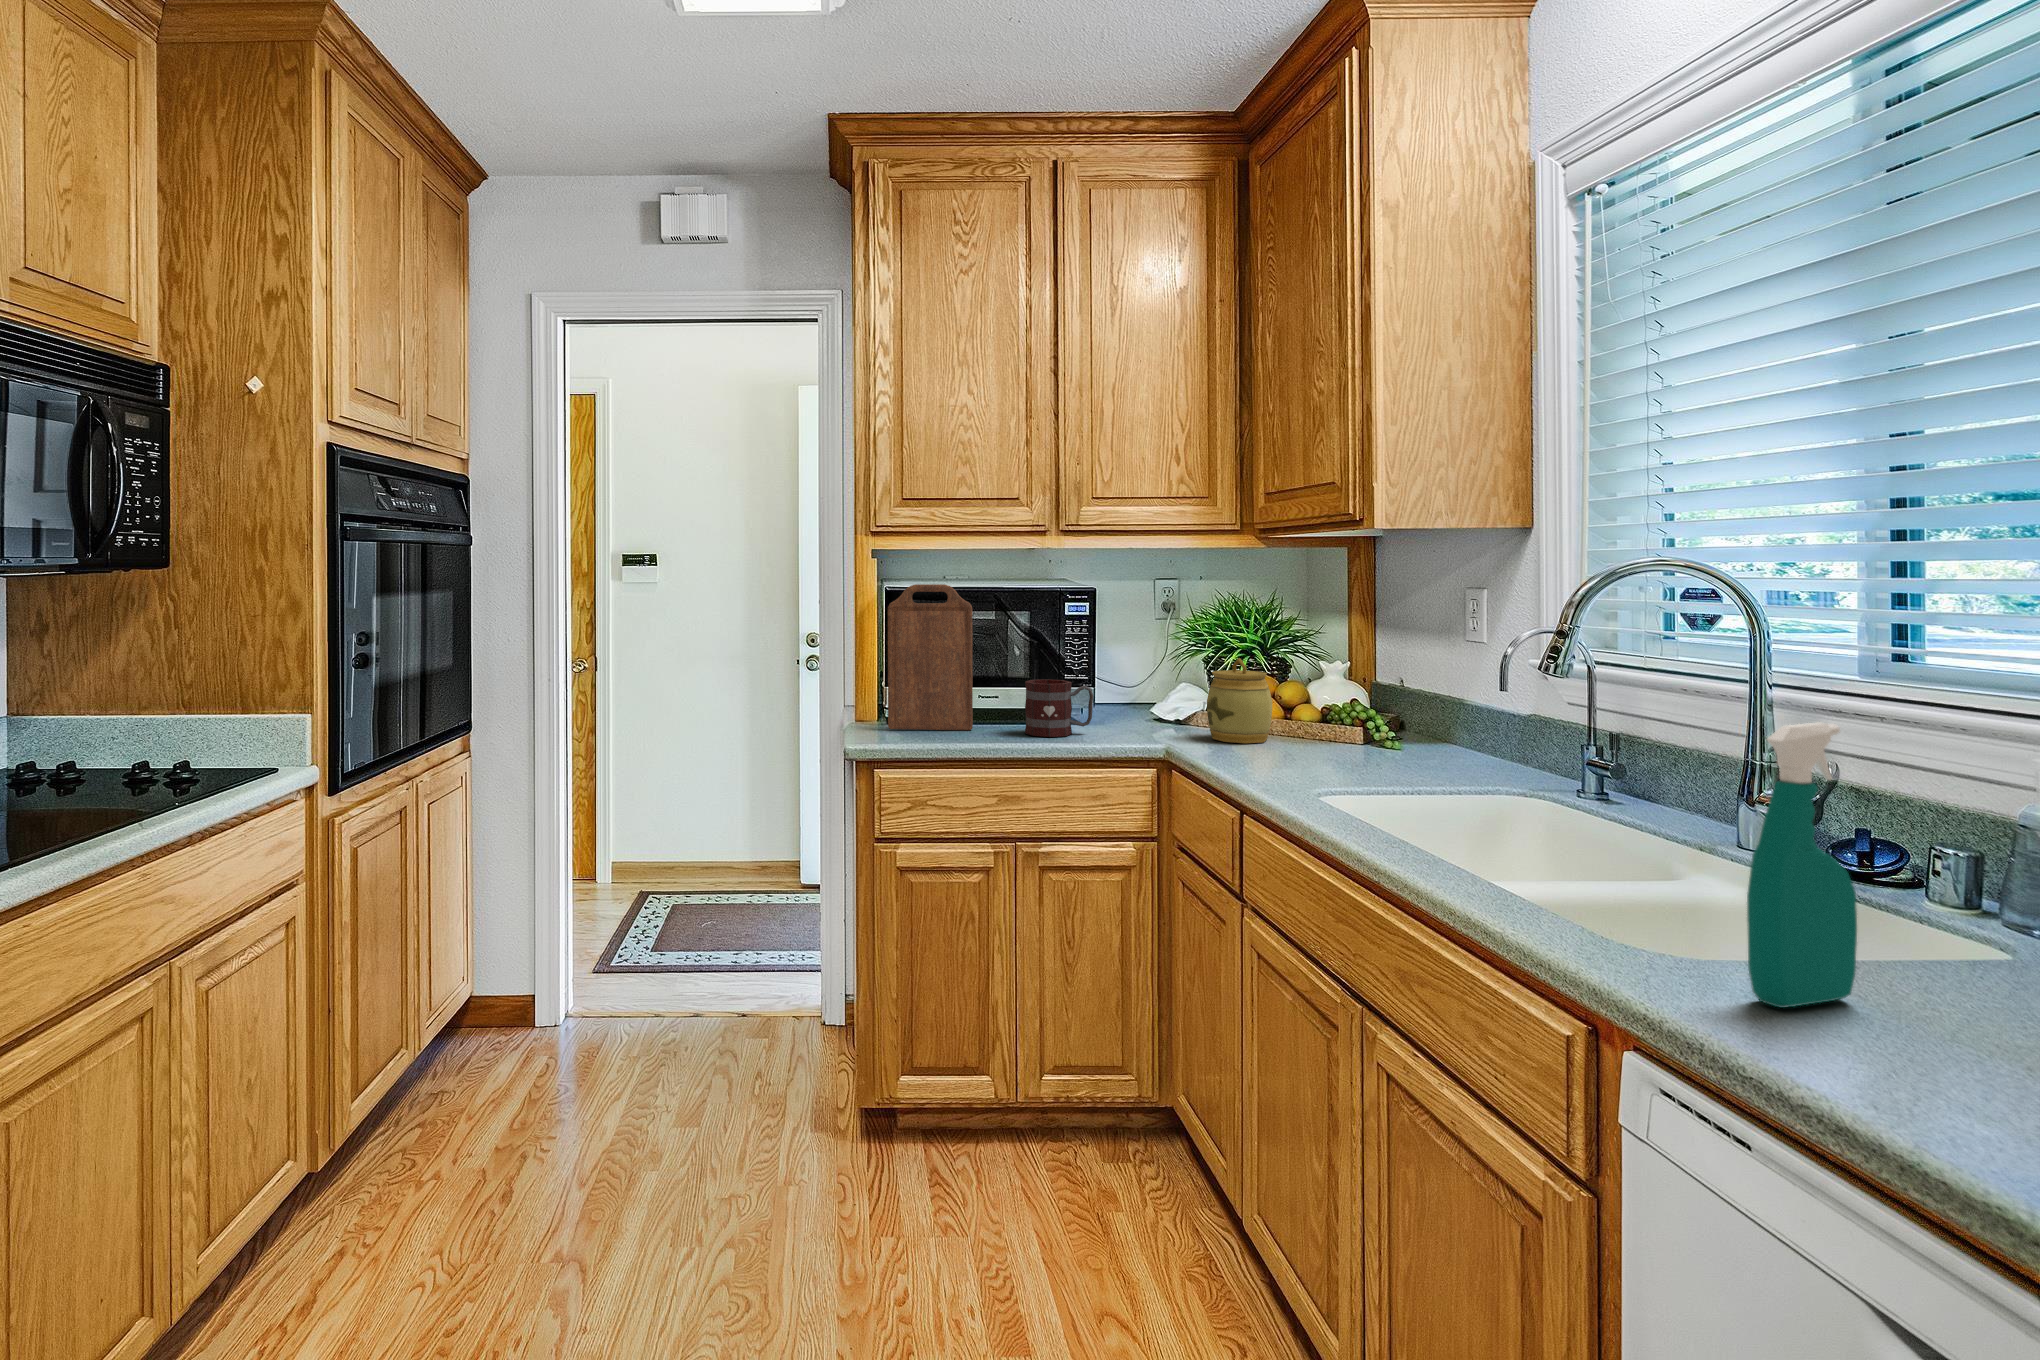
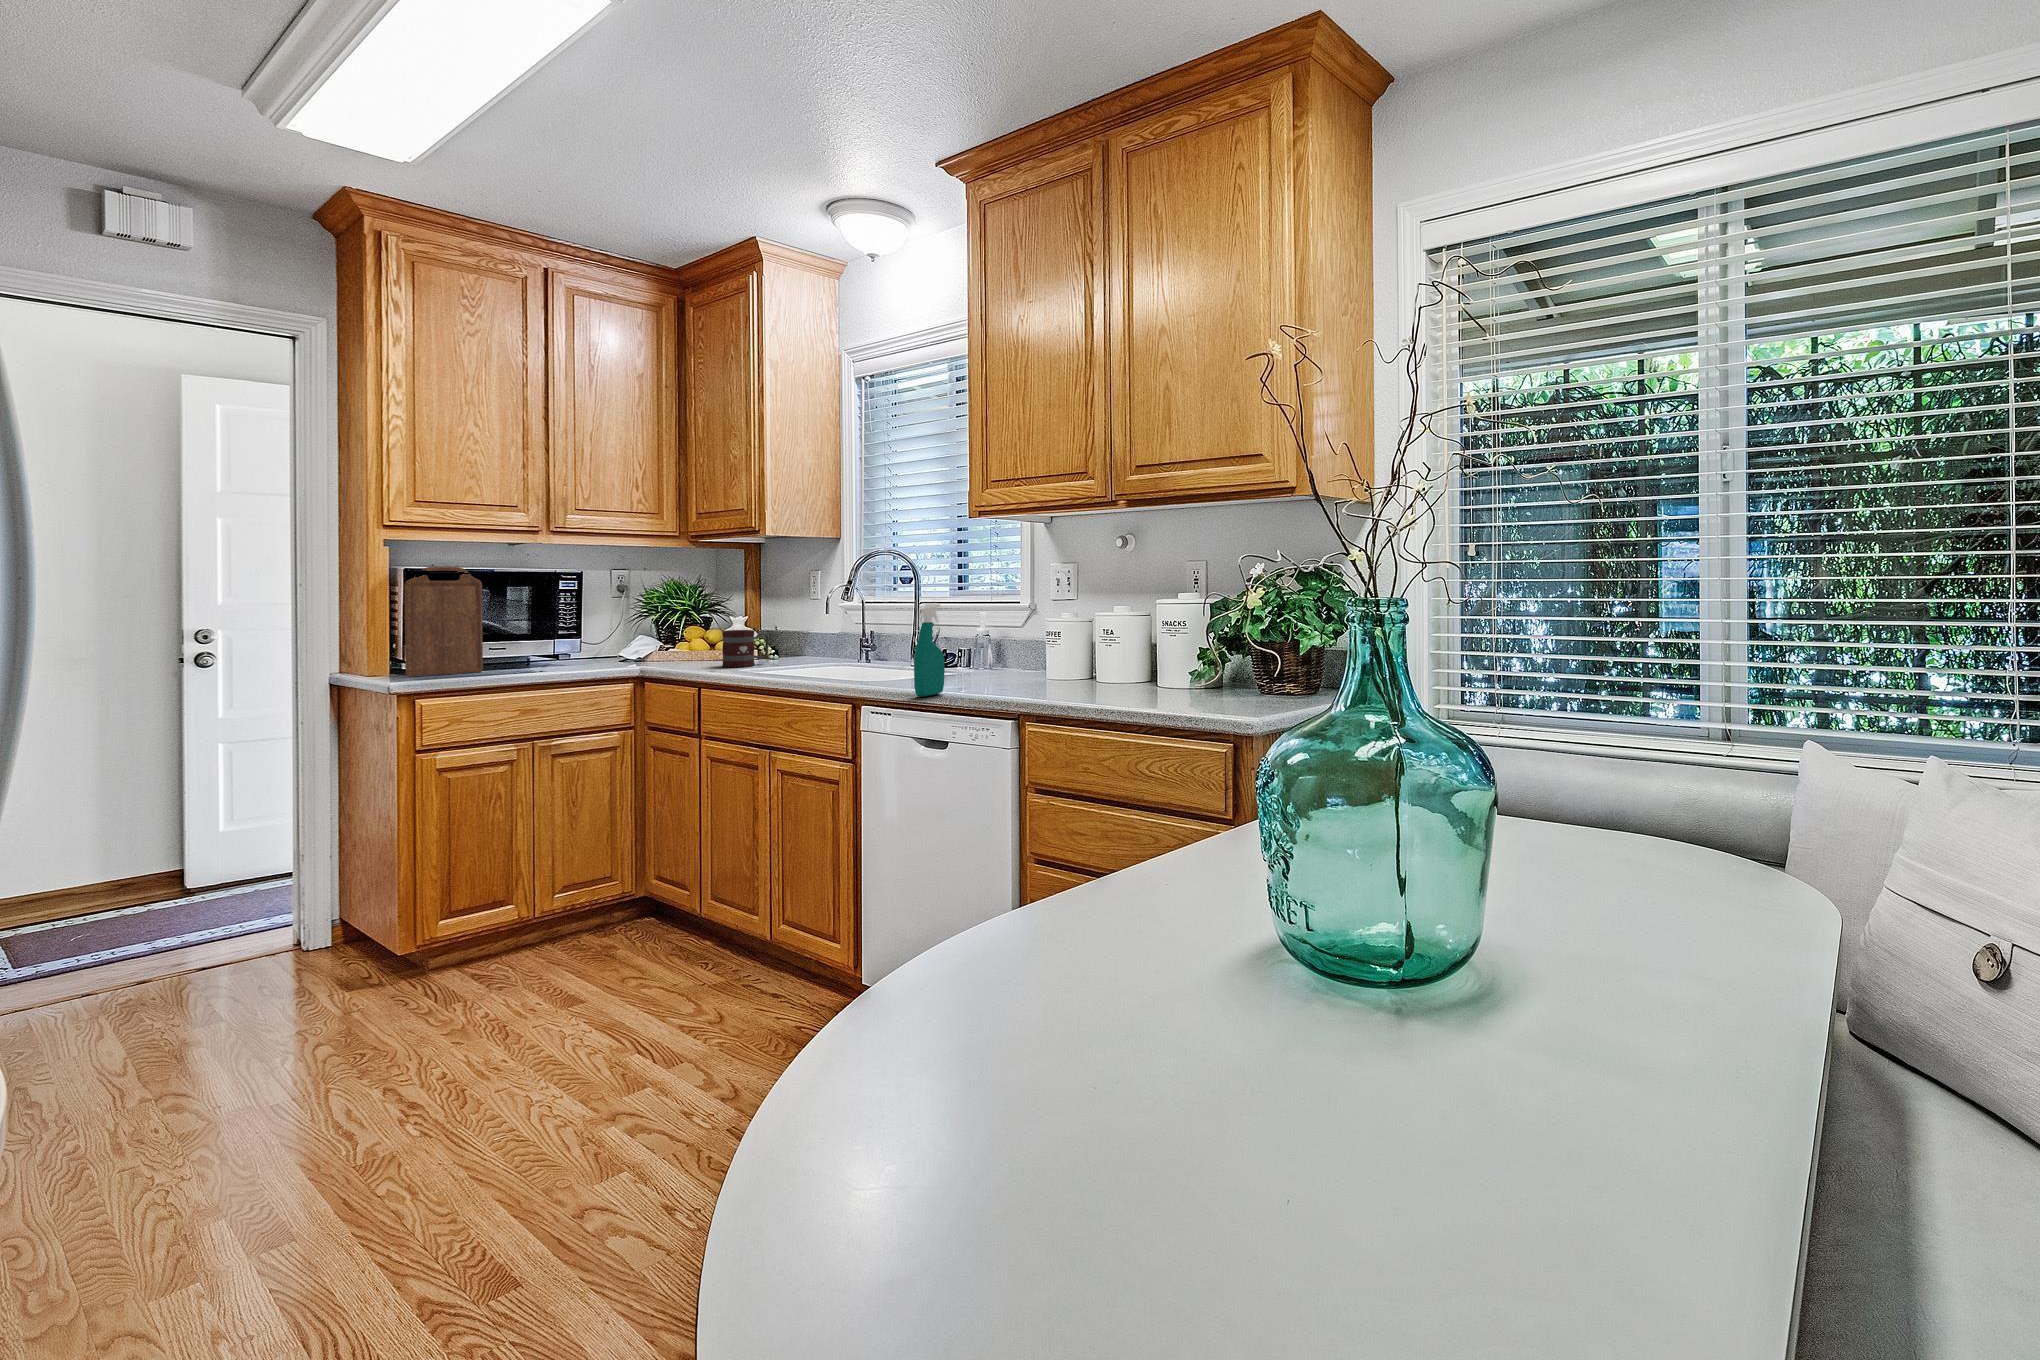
jar: present [1207,658,1272,743] -> none [664,611,706,662]
mug: present [1025,679,1093,737] -> present [722,630,769,667]

